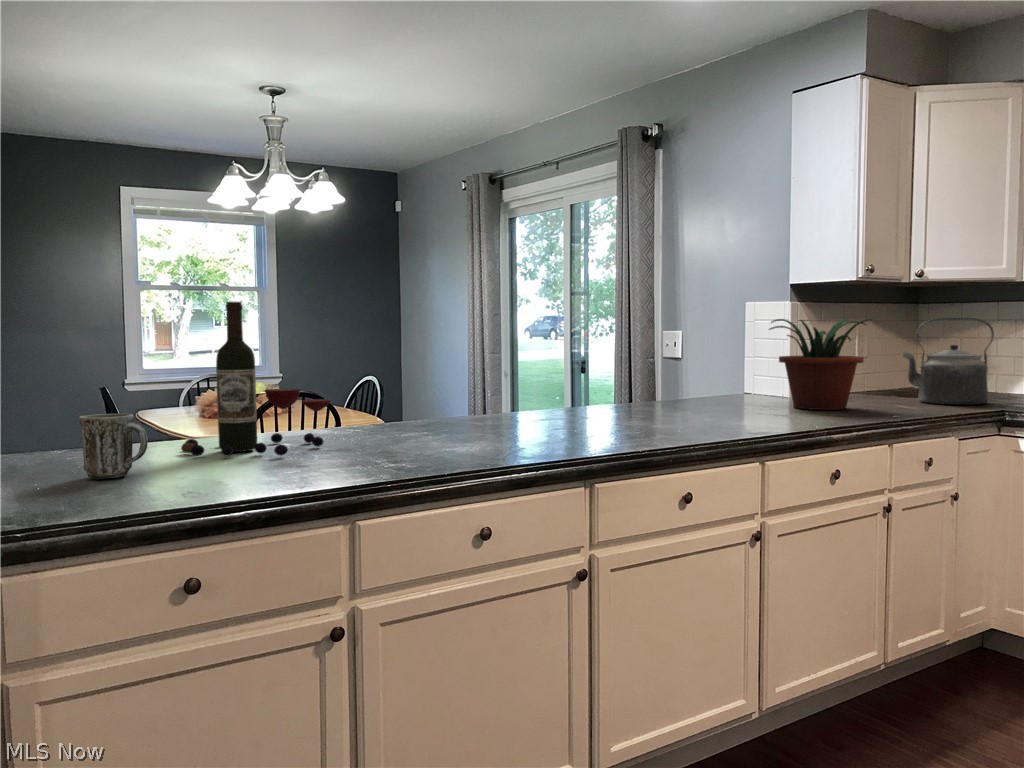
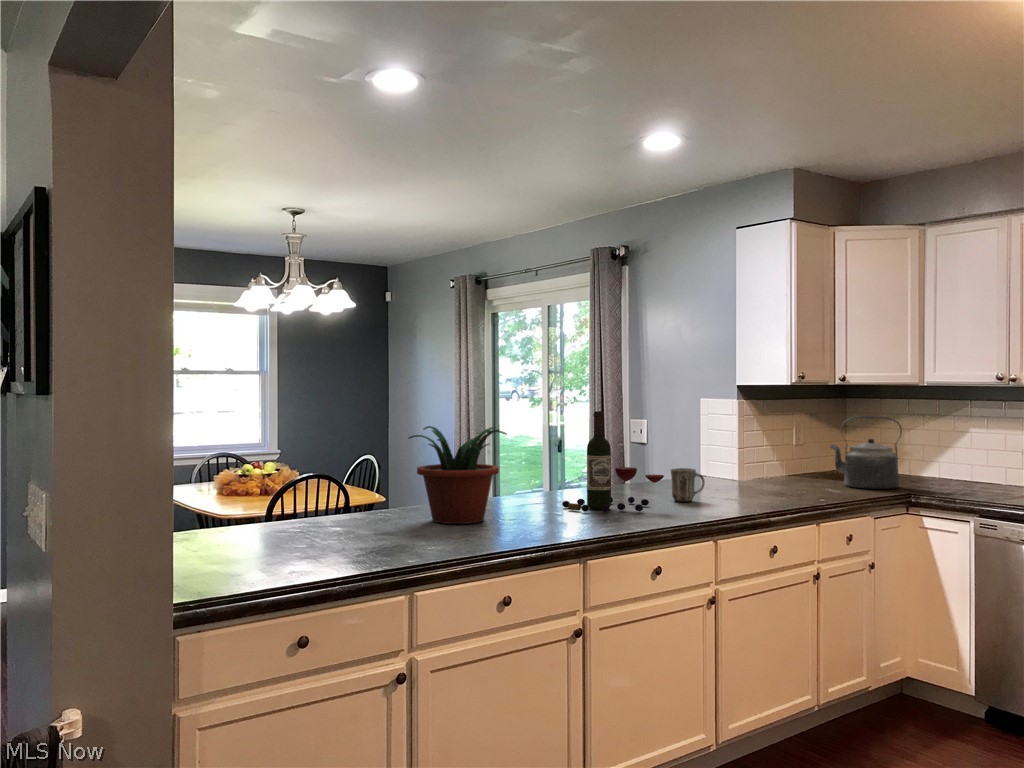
wine bottle: present [181,302,331,456] -> present [562,411,664,512]
potted plant: present [769,318,872,410] -> present [408,426,507,524]
mug: present [79,413,148,479] -> present [671,468,705,502]

